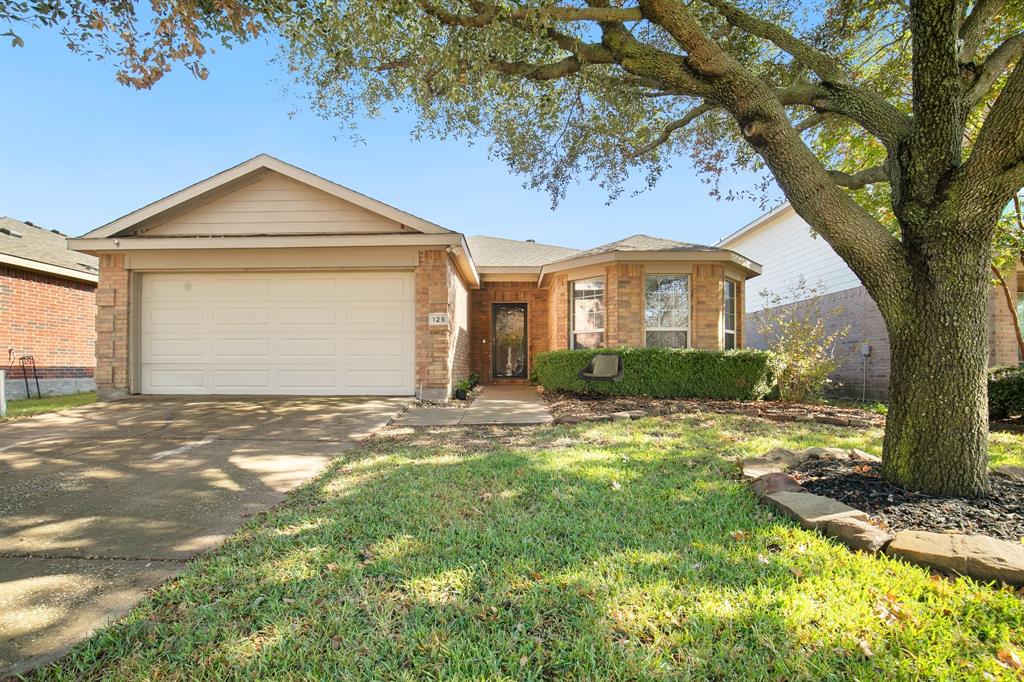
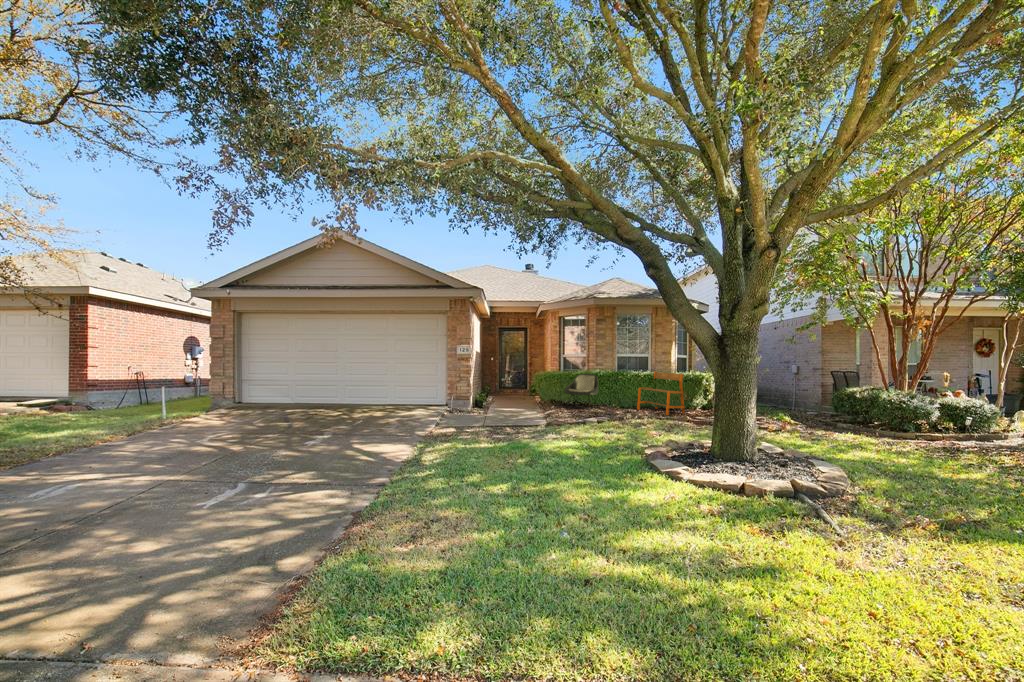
bench: none [677,348,747,408] -> present [637,371,685,415]

